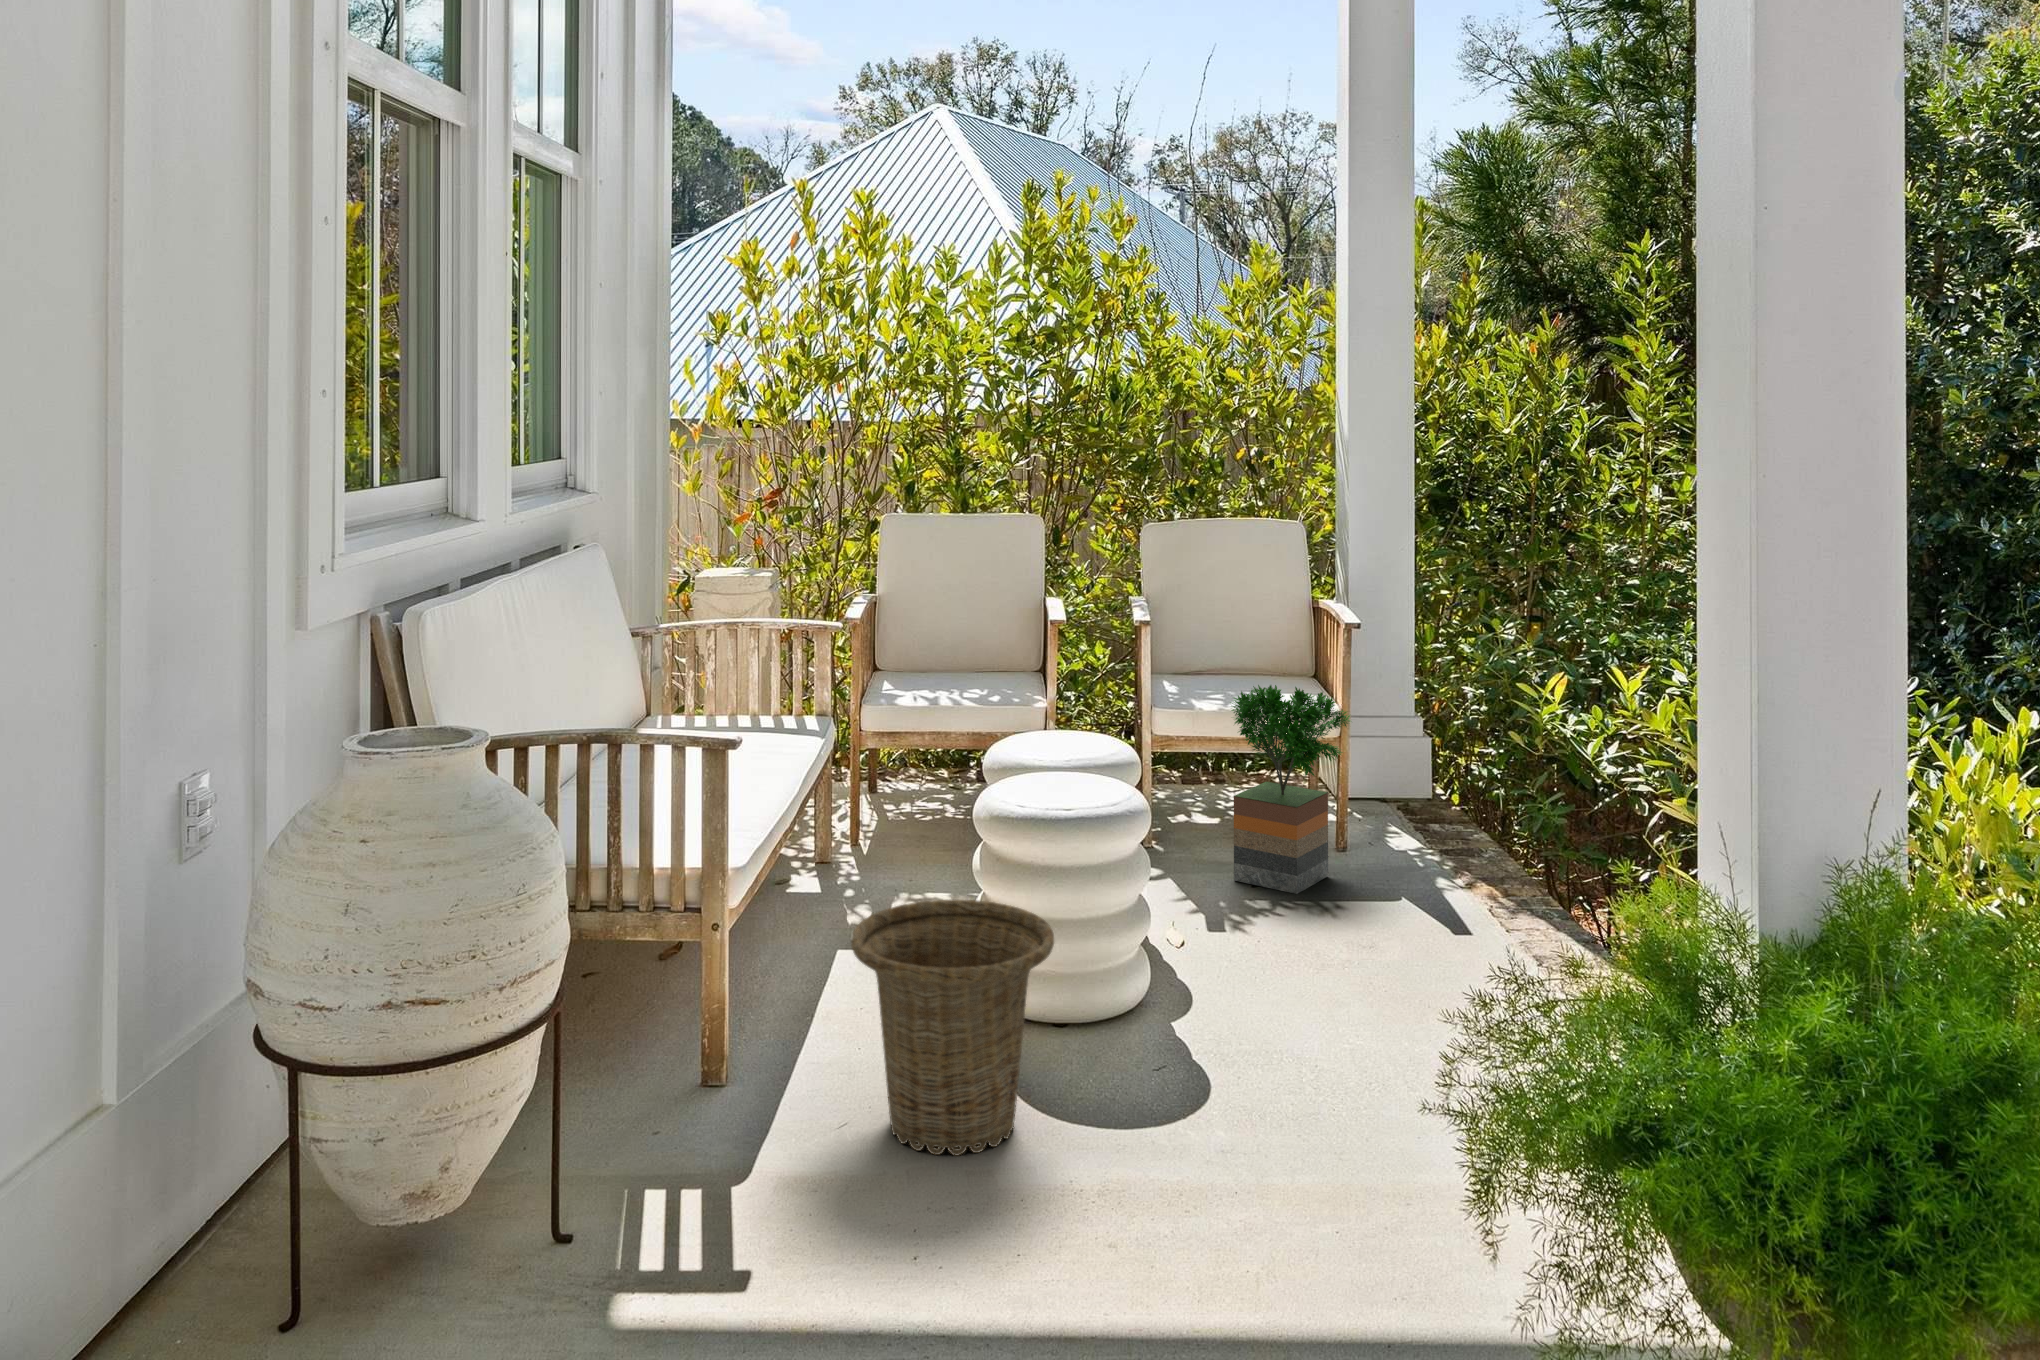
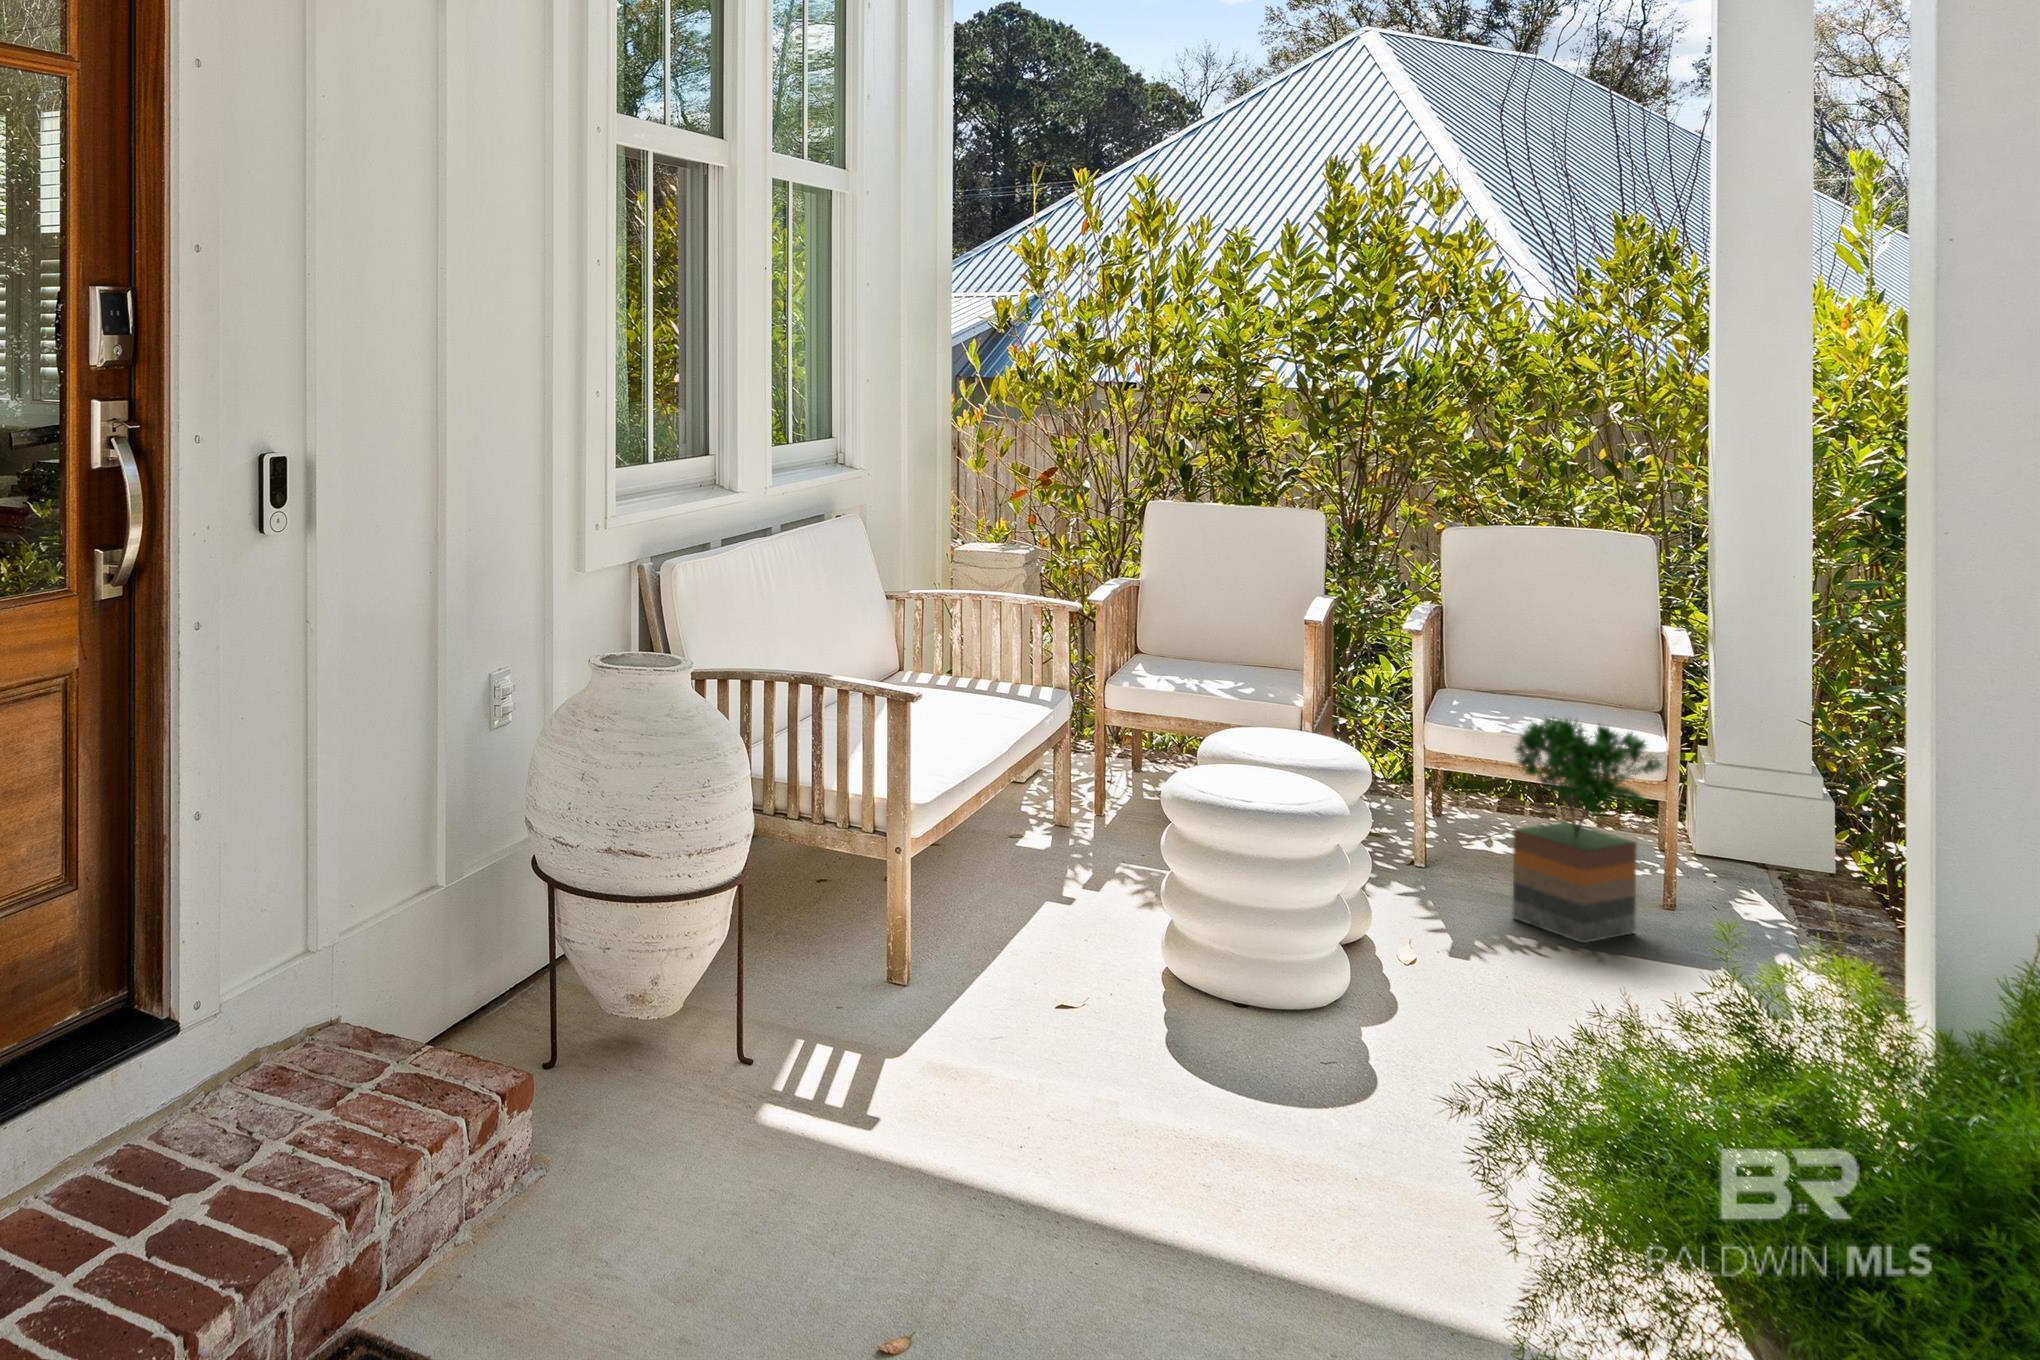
basket: present [851,900,1054,1156] -> none [1000,859,1191,1080]

